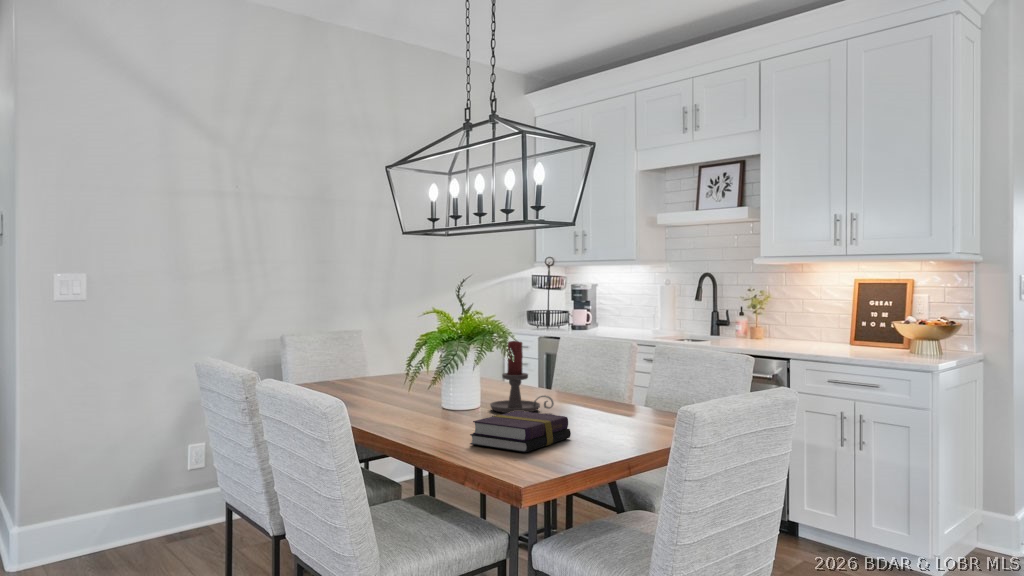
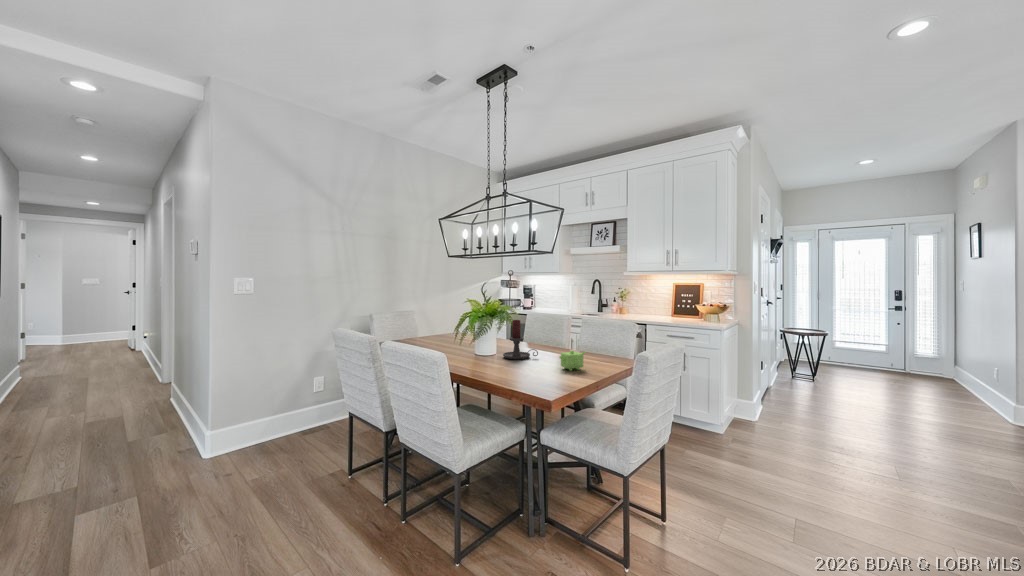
teapot: none [578,397,632,434] -> present [560,351,585,371]
book: present [470,411,571,452] -> none [506,359,558,384]

